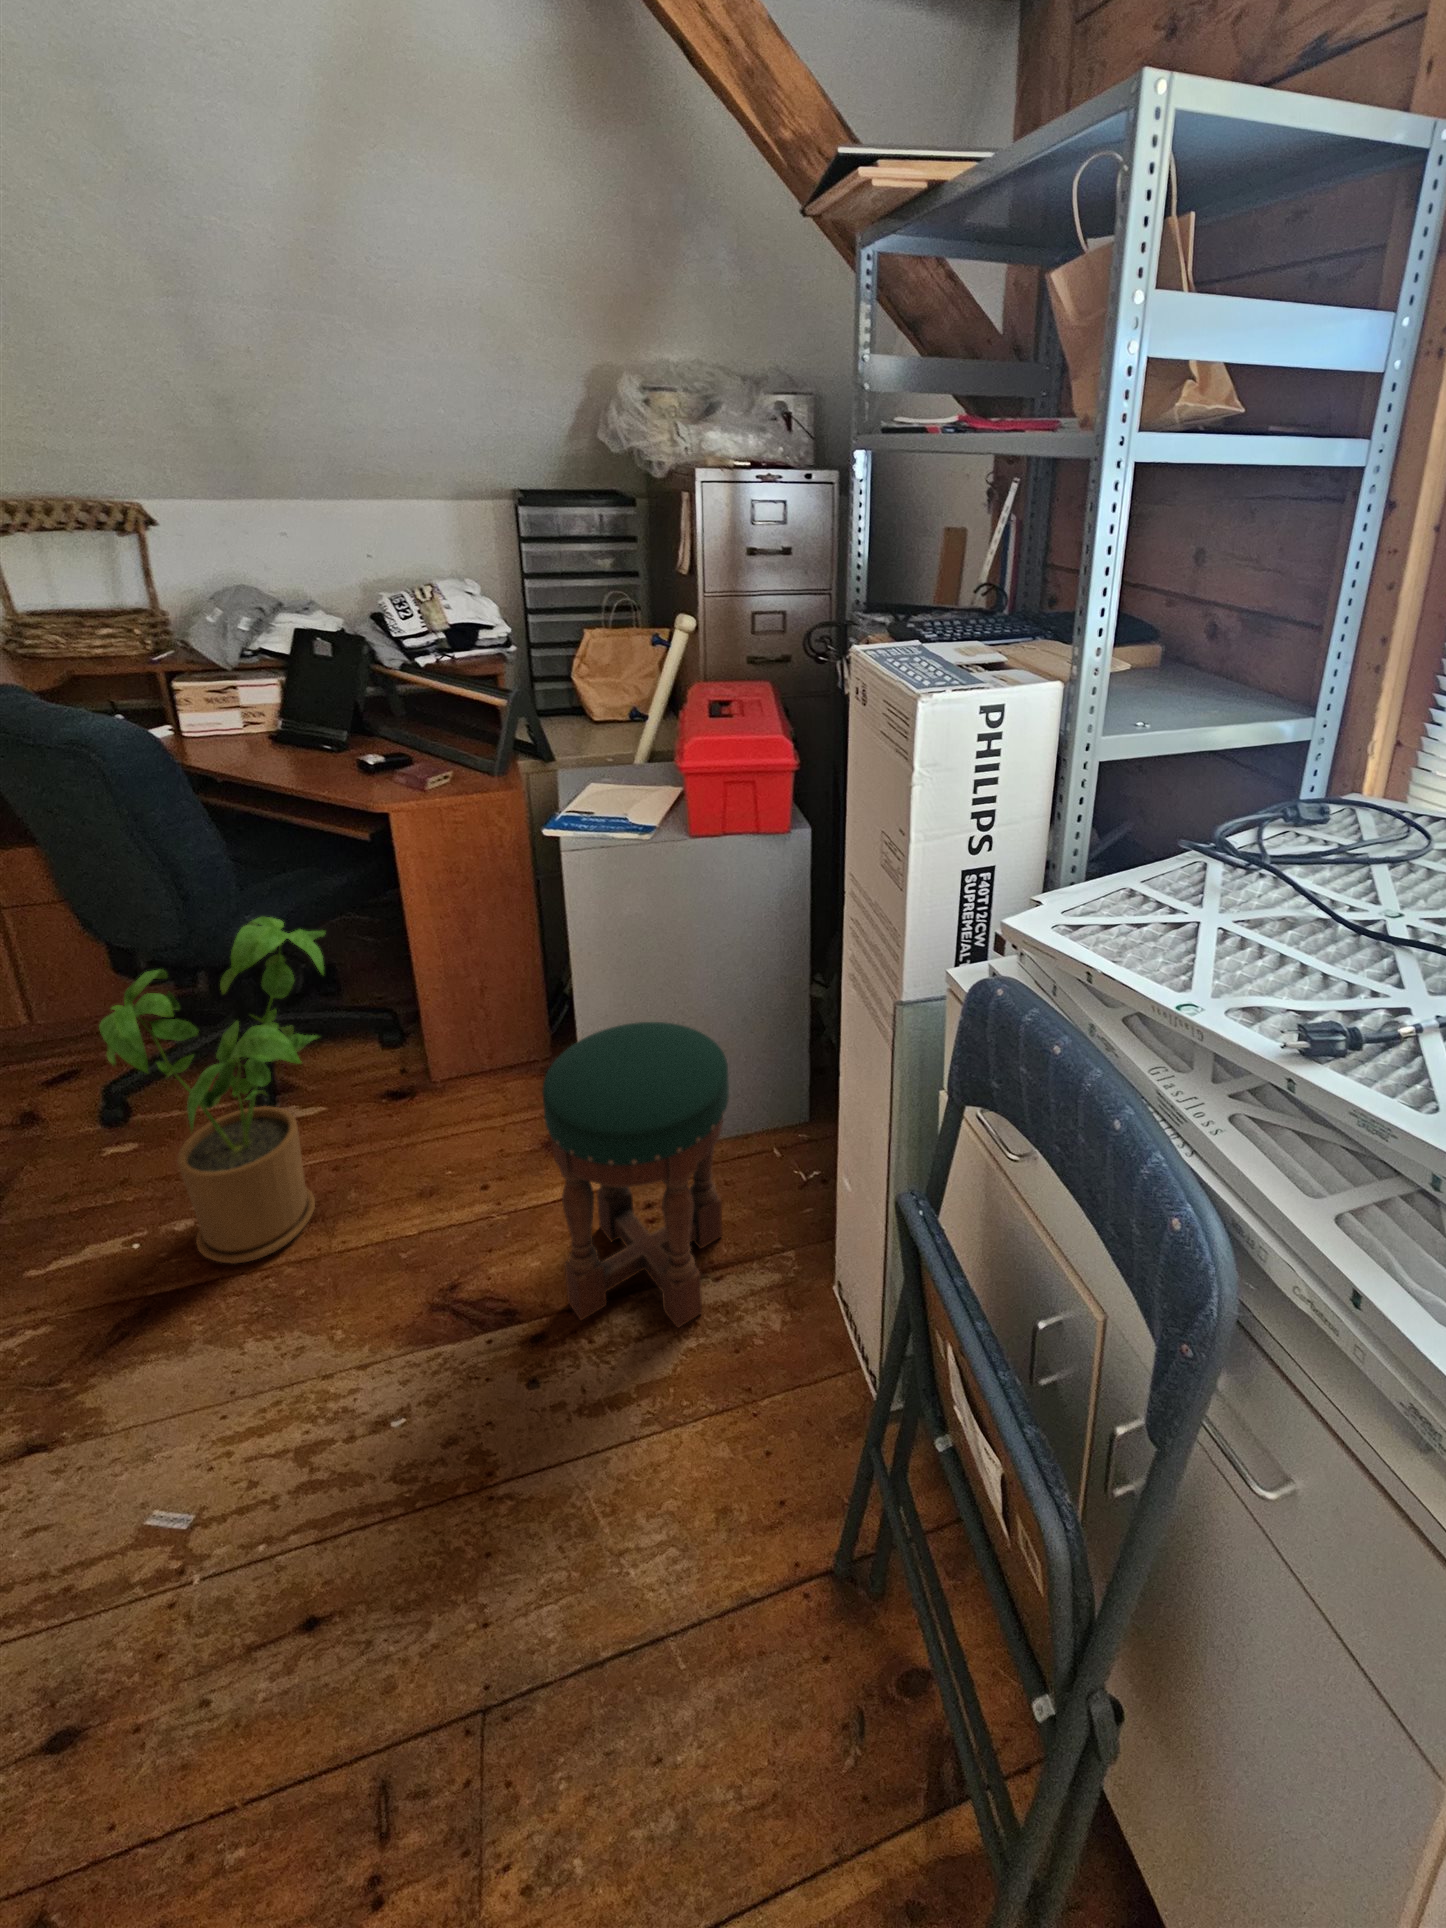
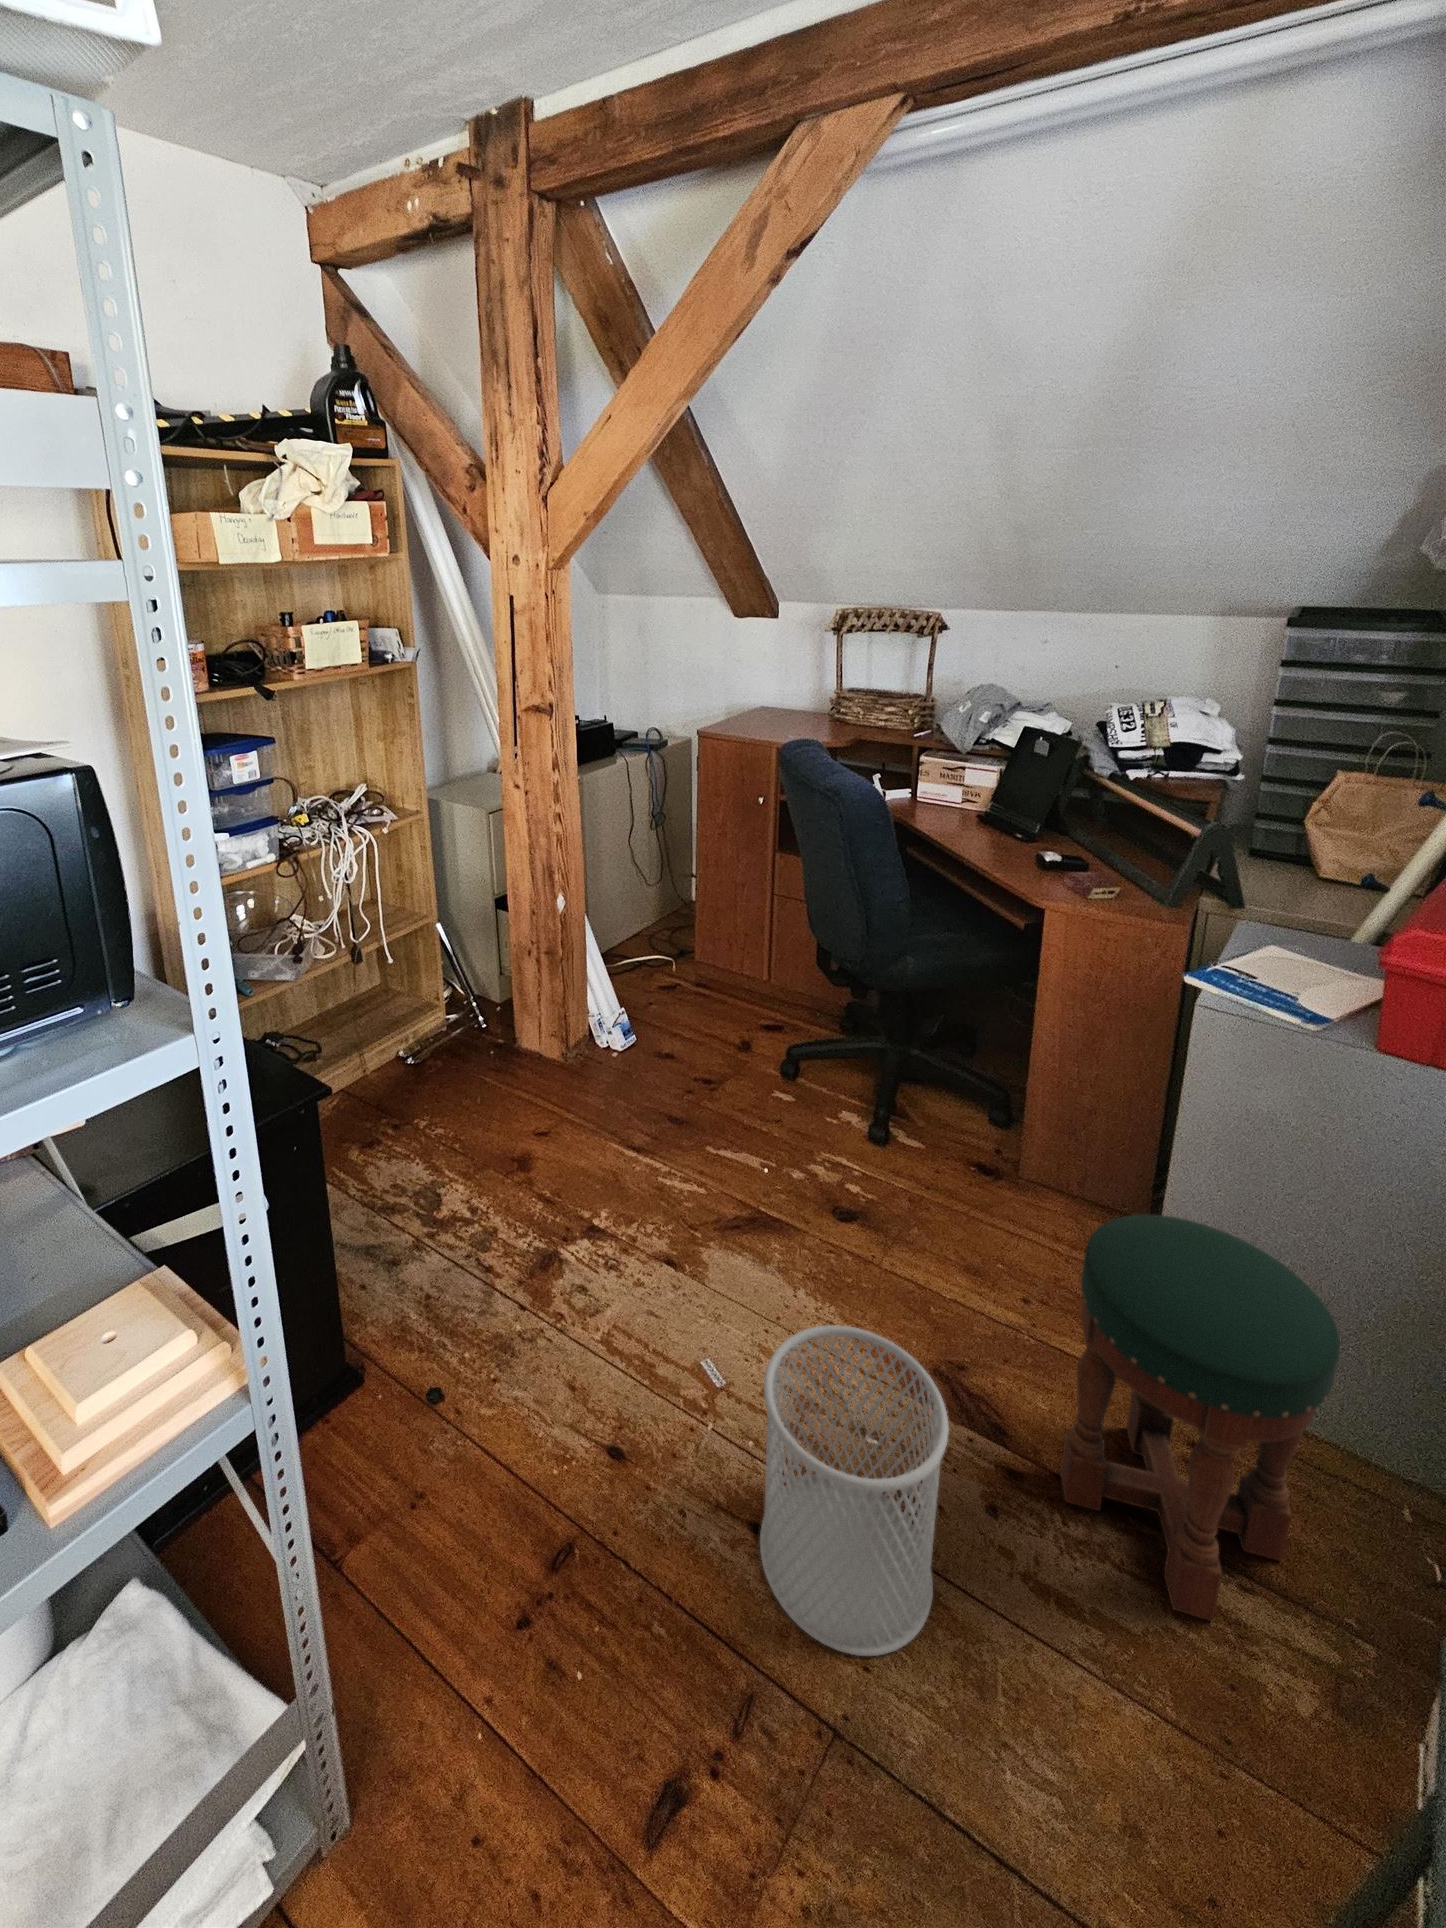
house plant: present [99,917,326,1264] -> none [785,961,955,1233]
wastebasket: none [271,1304,516,1661] -> present [760,1325,949,1656]

